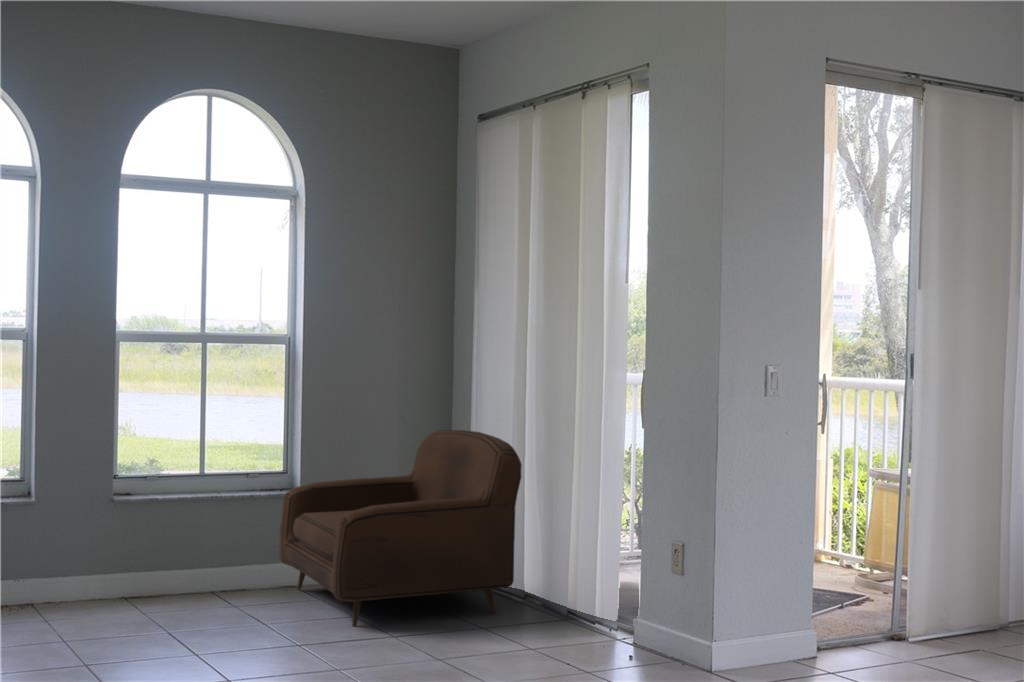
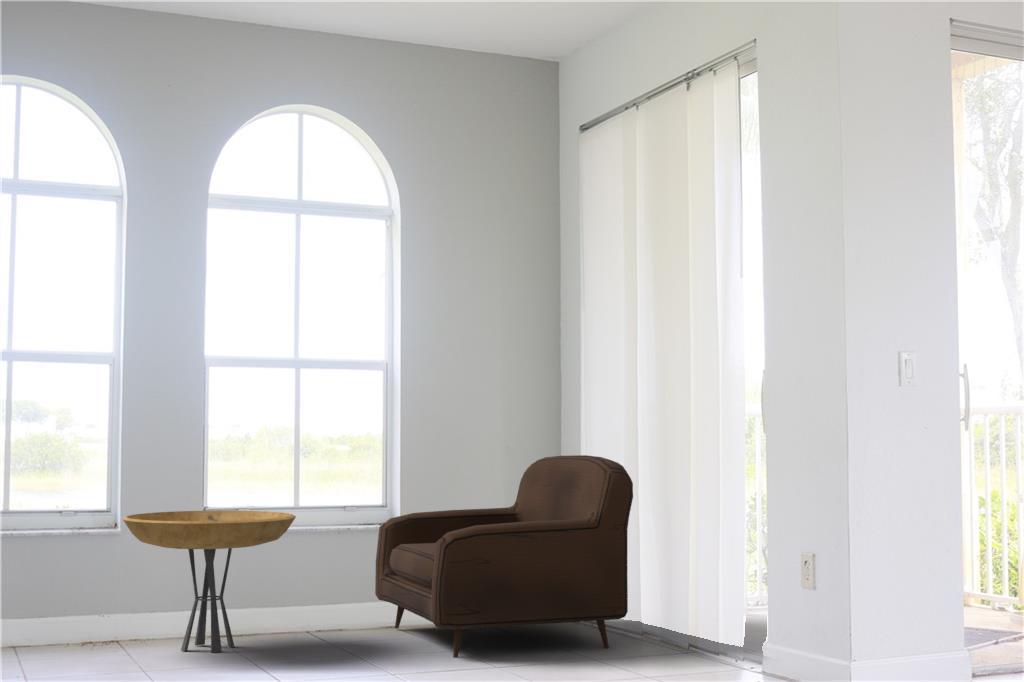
side table: none [35,482,204,621] -> present [123,510,296,653]

